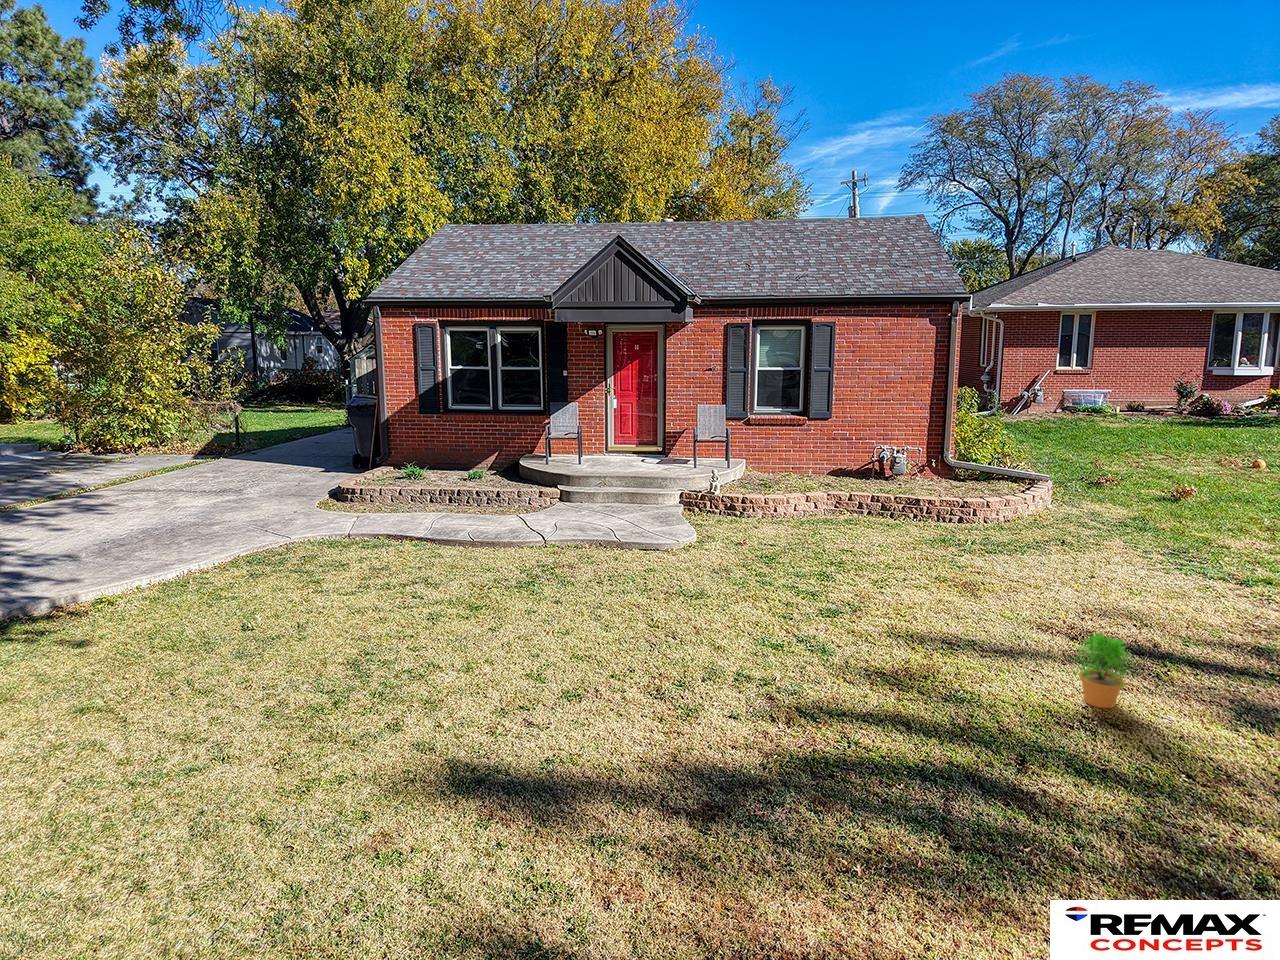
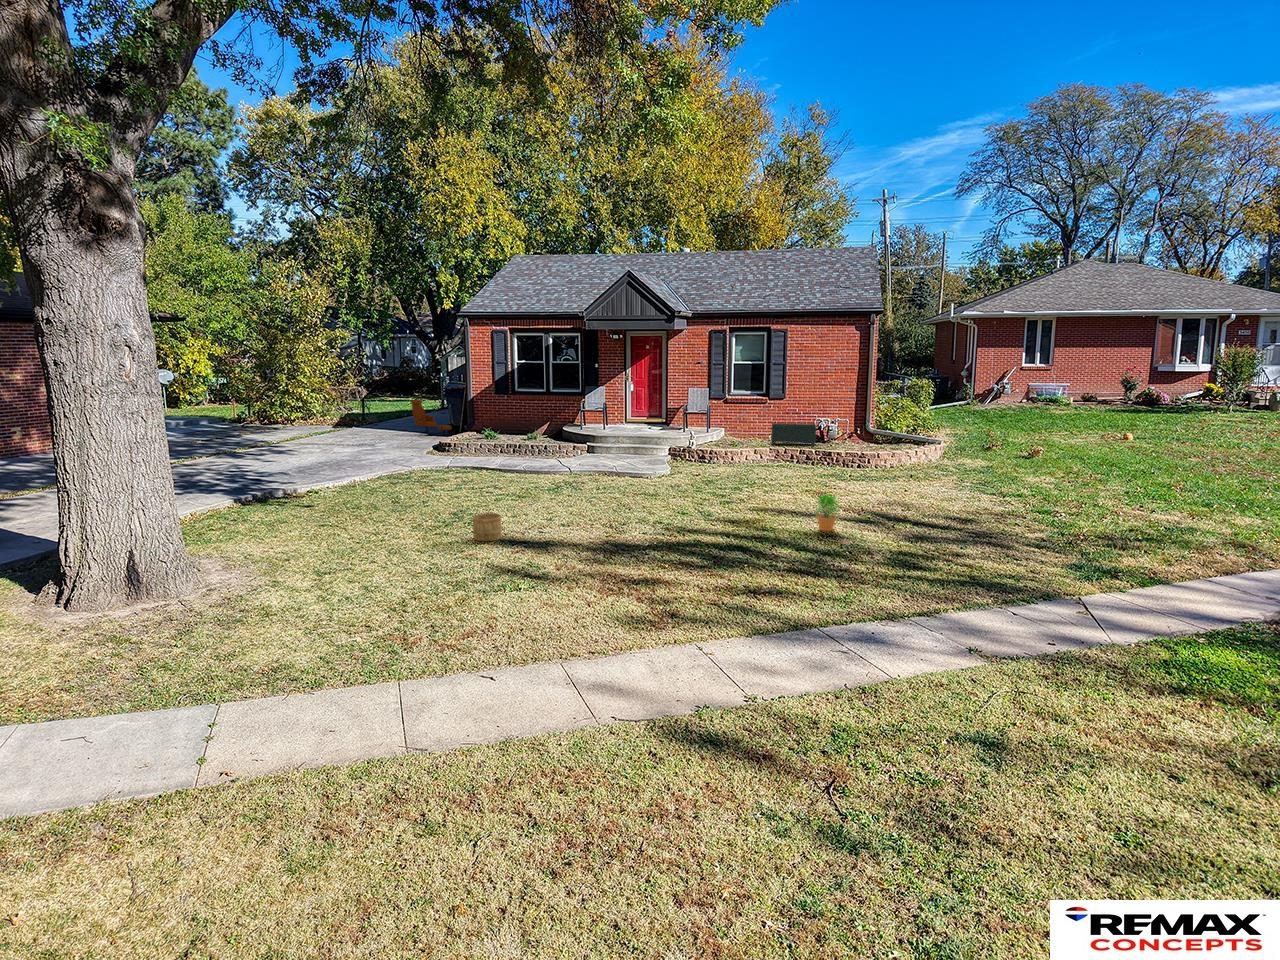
lounge chair: none [300,421,360,473] -> present [411,400,451,435]
bench: none [809,451,873,483] -> present [771,423,817,446]
wooden bucket: none [386,707,454,784] -> present [472,513,502,542]

